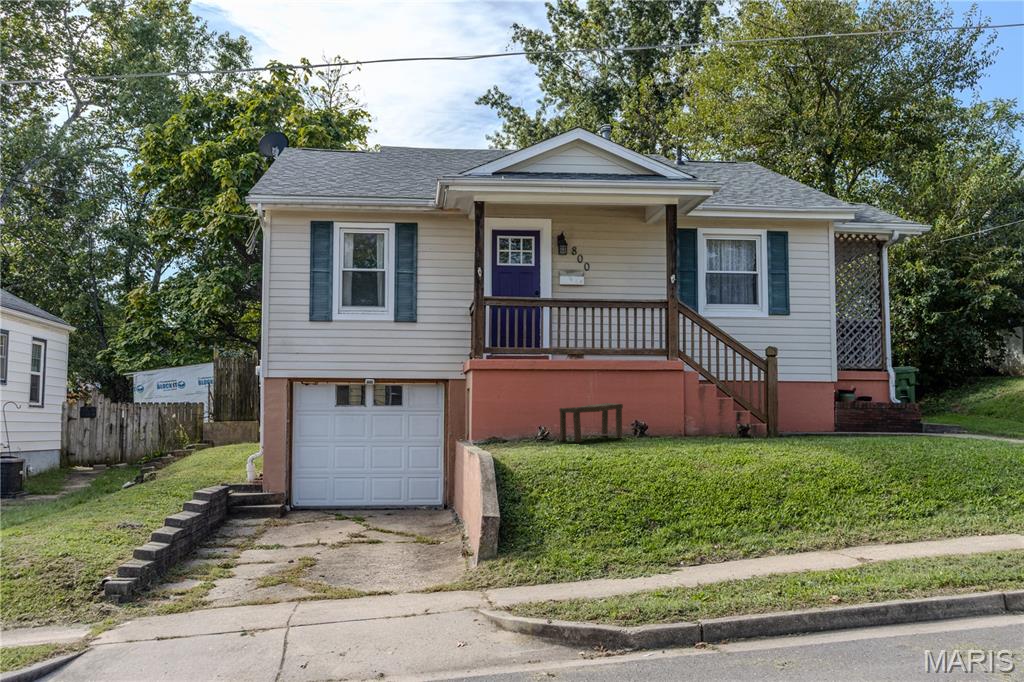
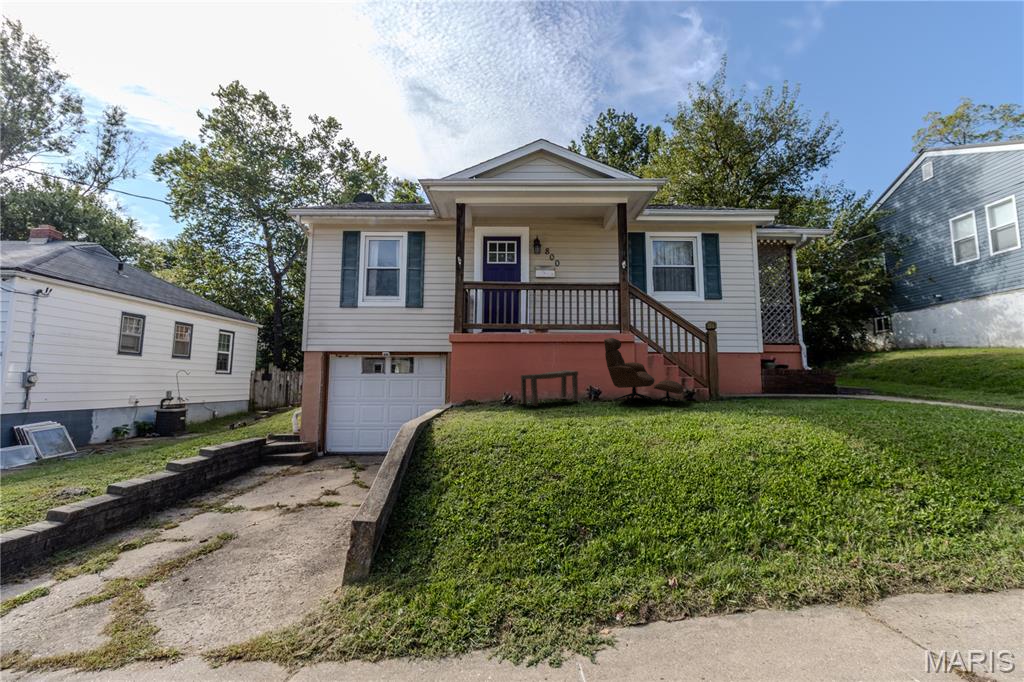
lounge chair: none [652,366,736,440] -> present [604,338,683,405]

